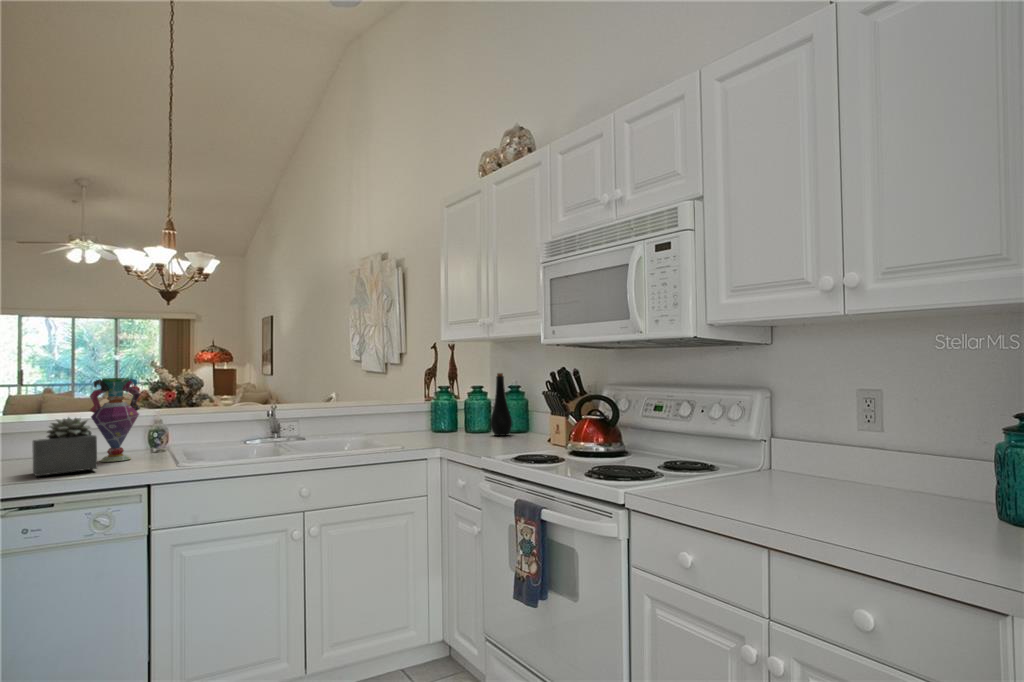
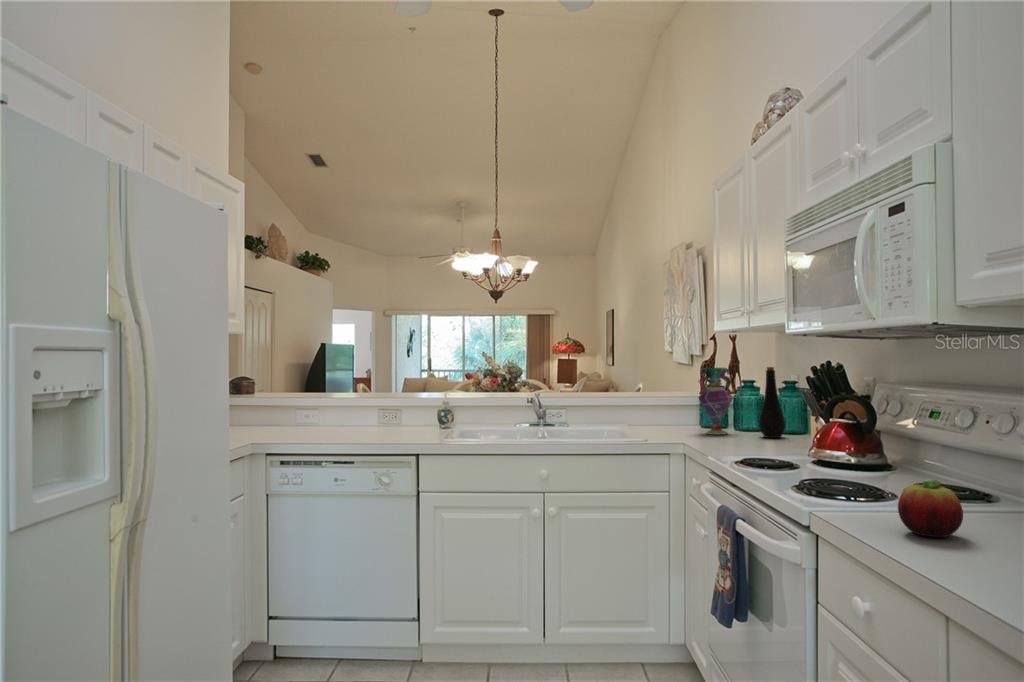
vase: present [90,378,140,462] -> present [699,368,733,434]
succulent plant: present [33,417,97,476] -> none [339,397,382,442]
fruit: none [698,457,742,500] -> present [898,480,963,537]

